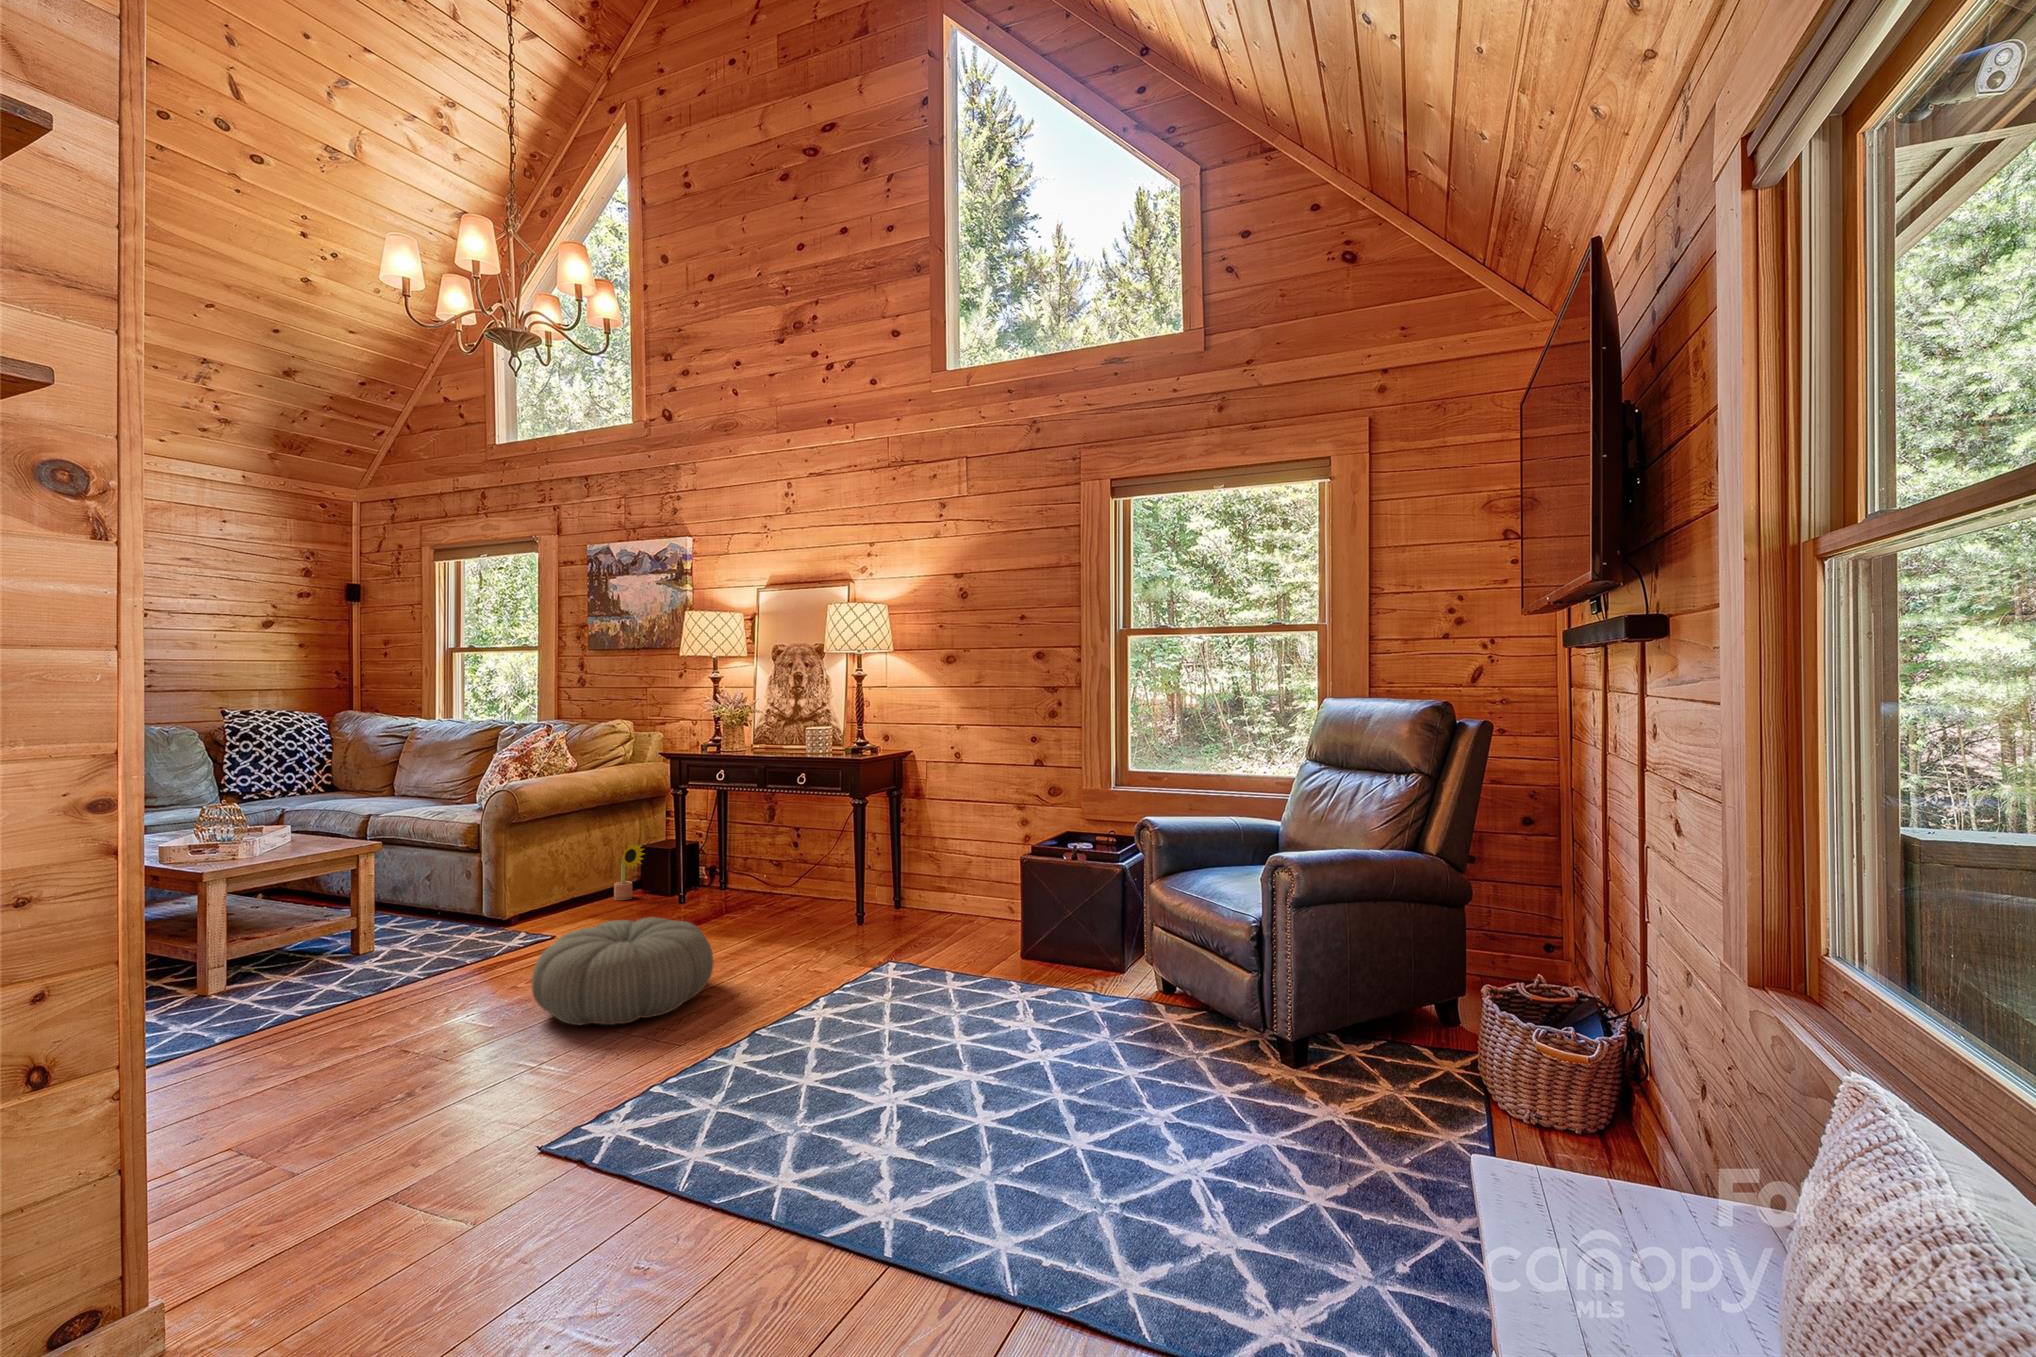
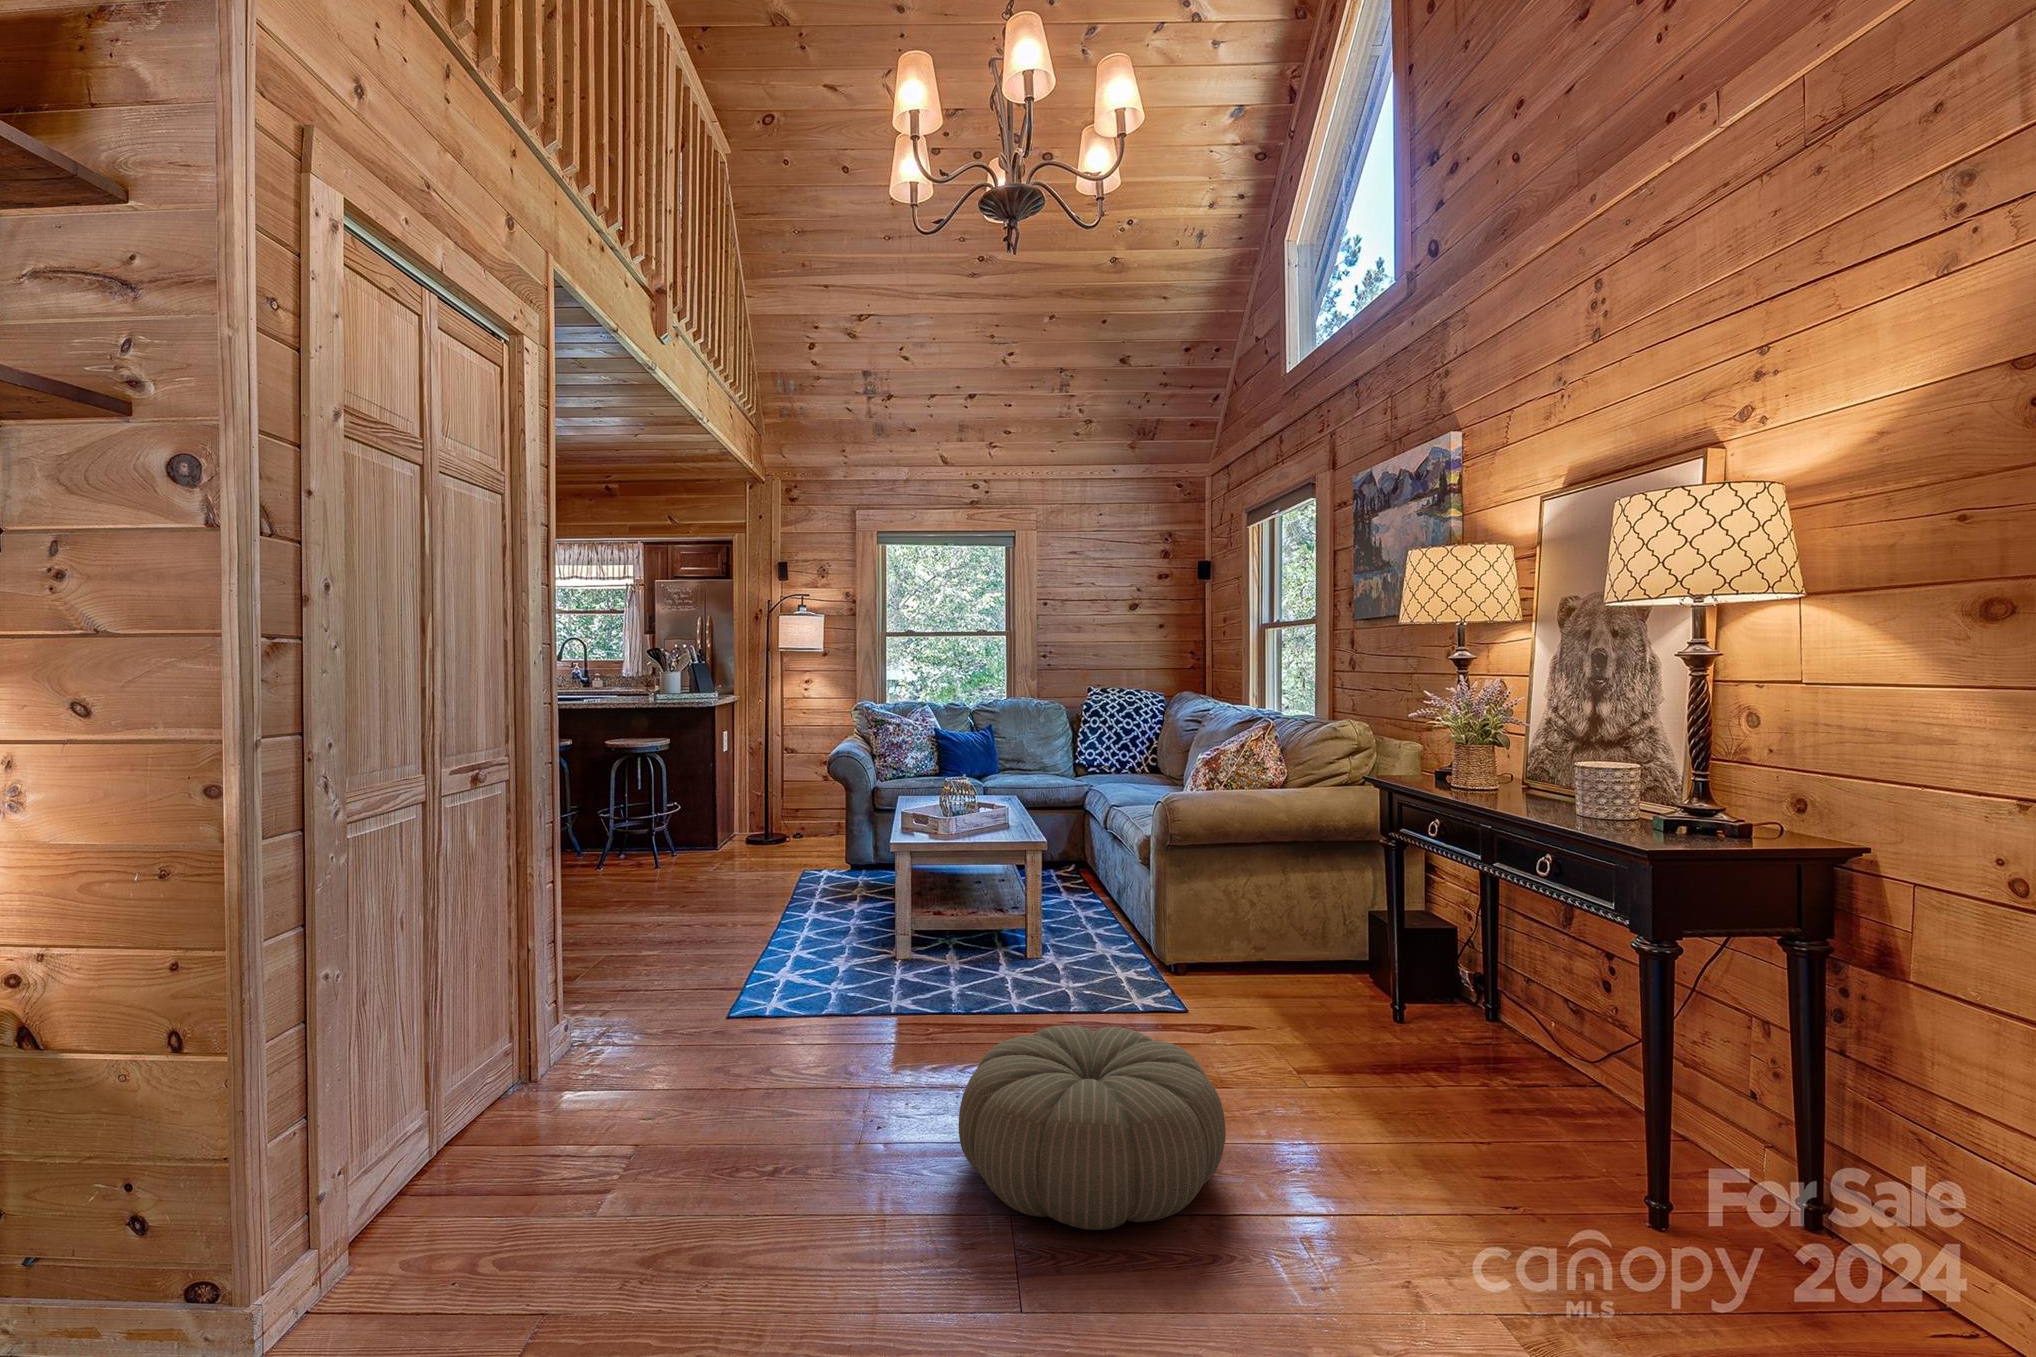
decorative plant: present [614,844,645,900] -> none [1315,904,1358,984]

